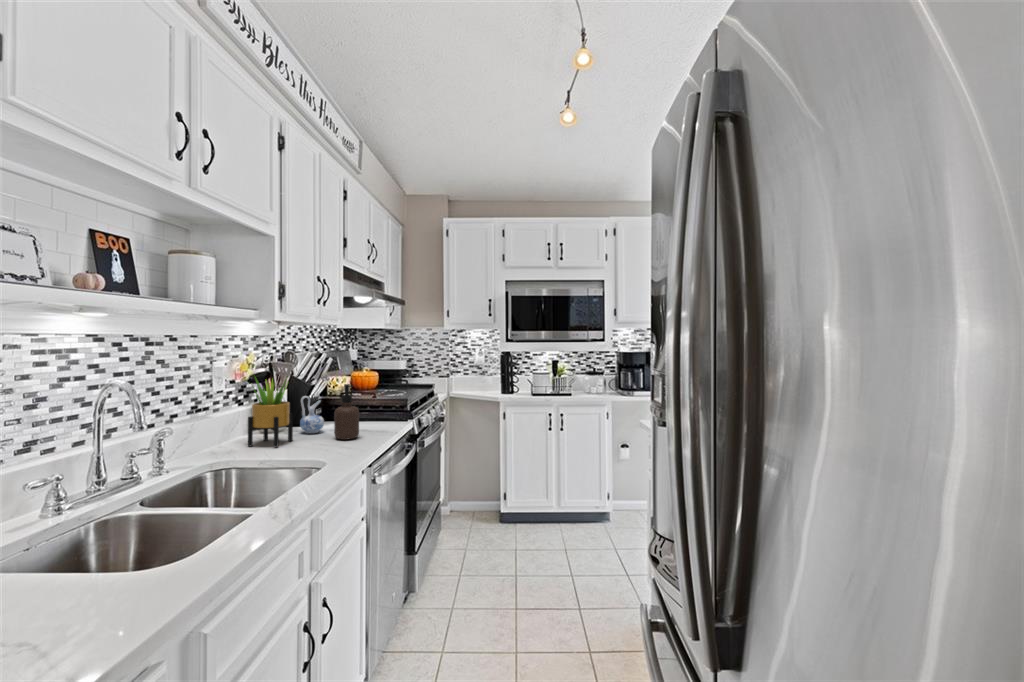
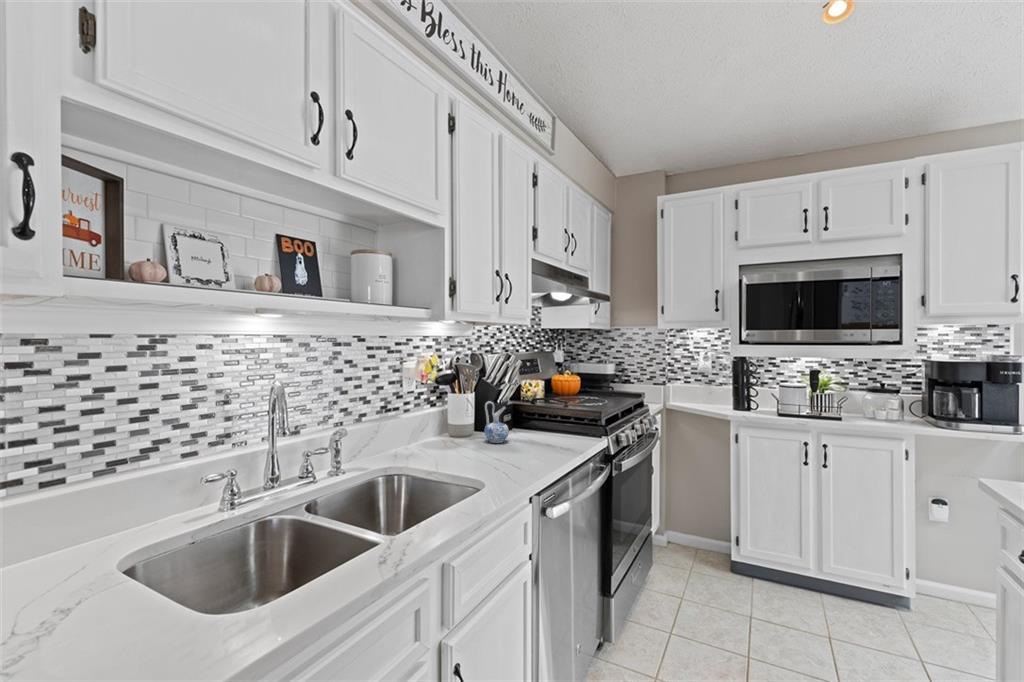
potted plant: present [248,378,293,447] -> none [428,376,472,456]
soap dispenser: present [334,384,359,440] -> none [515,391,542,455]

